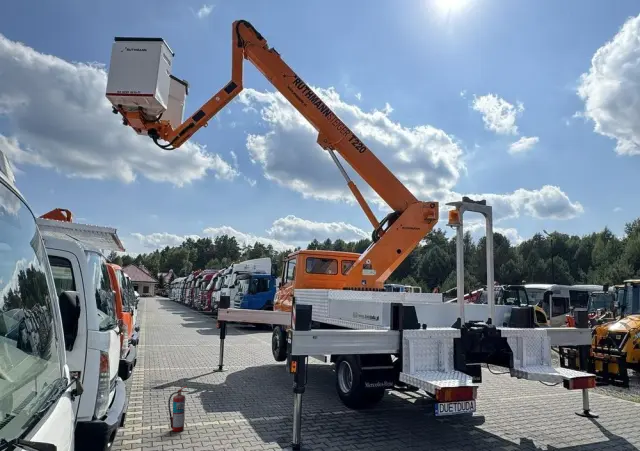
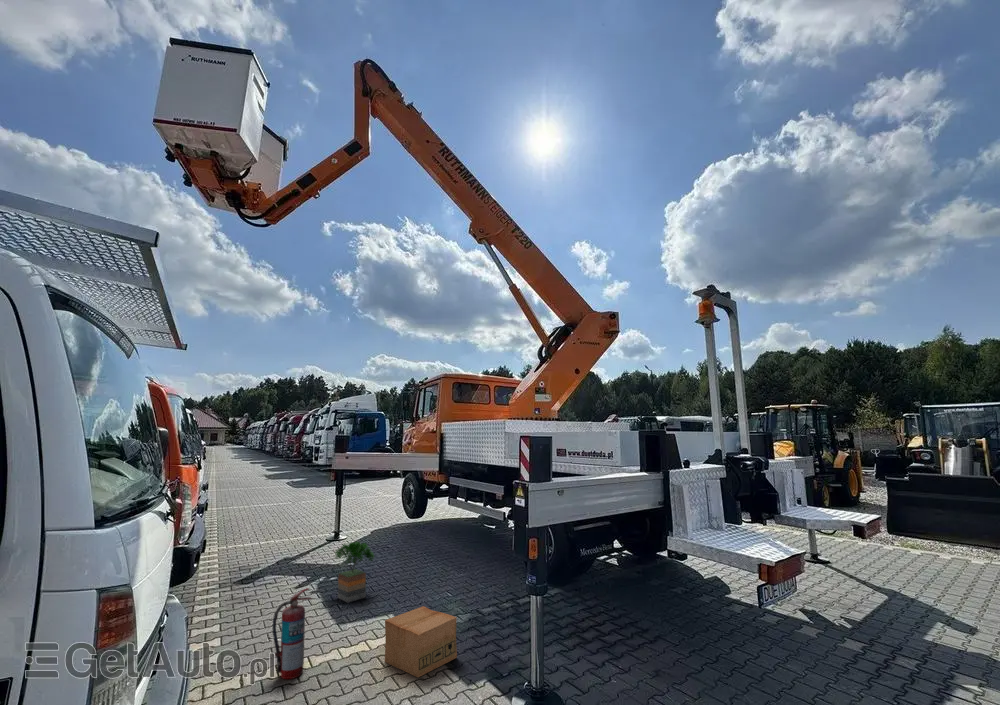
potted tree: none [209,367,234,404] -> present [335,541,374,603]
cardboard box: none [227,403,267,437] -> present [385,606,457,677]

